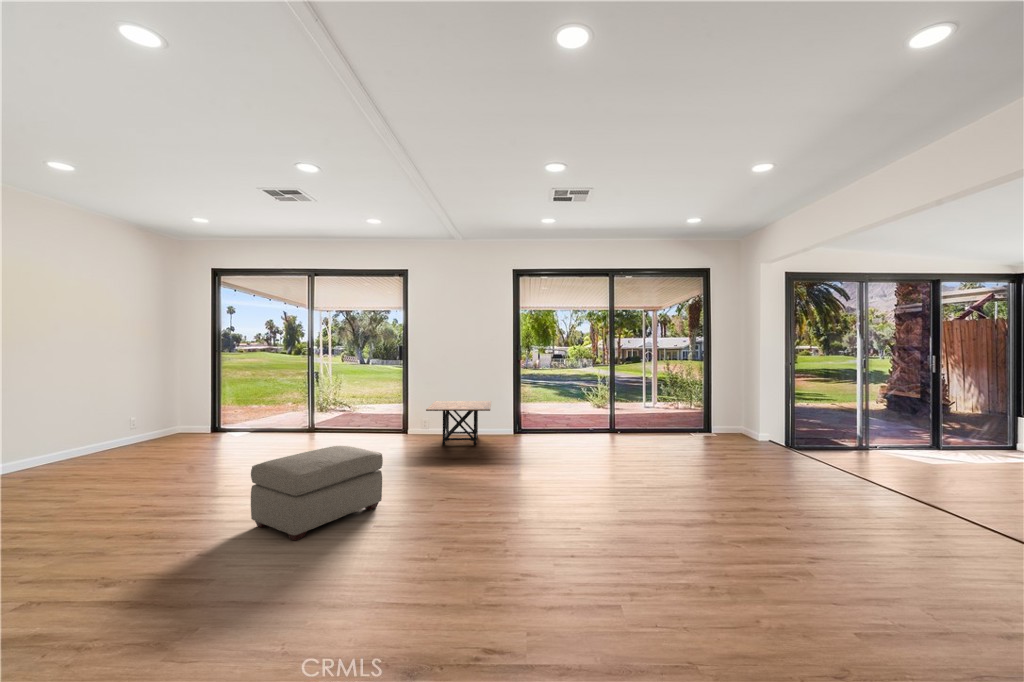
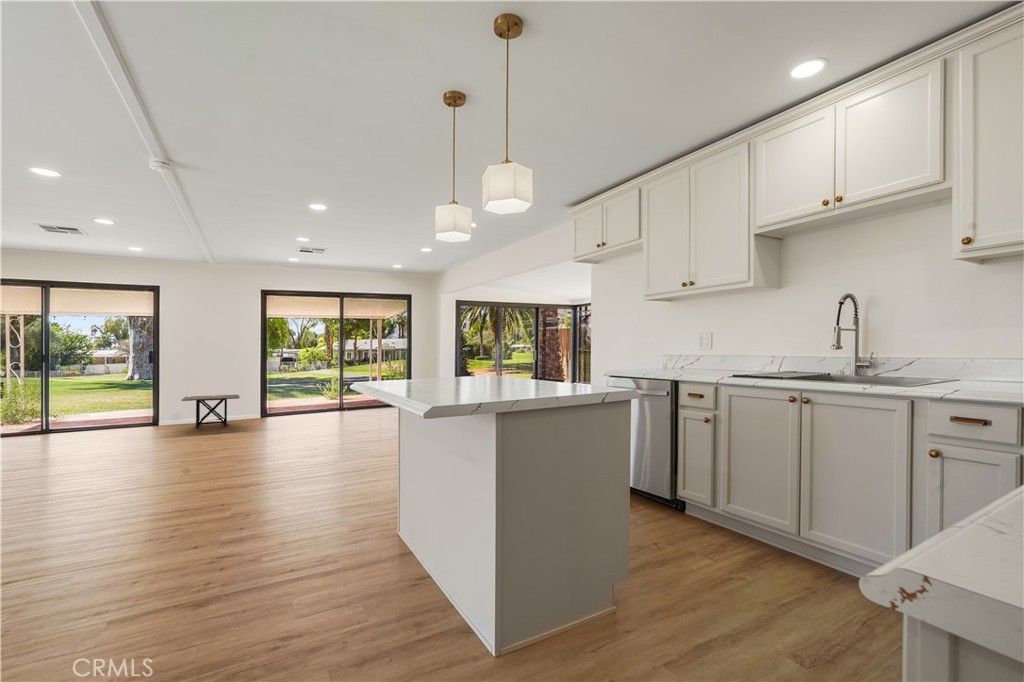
ottoman: present [251,446,383,541] -> none [73,413,167,461]

